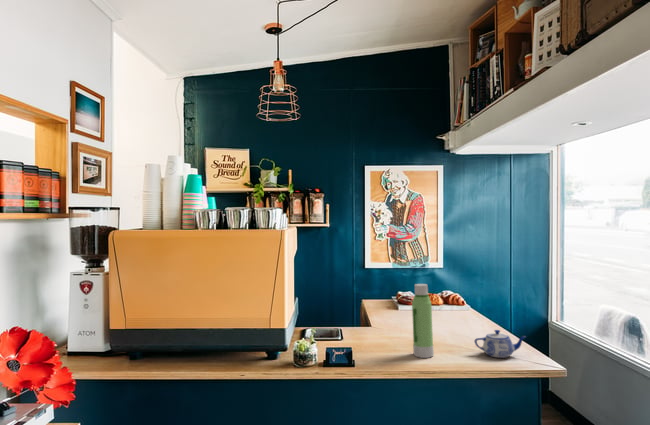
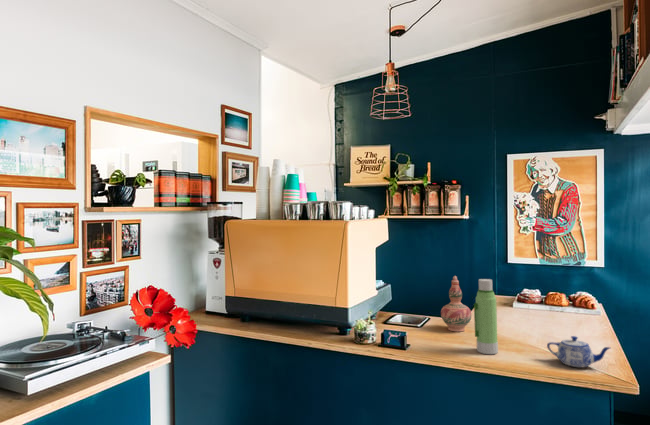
decorative vase: none [360,283,390,340] -> present [441,276,471,332]

